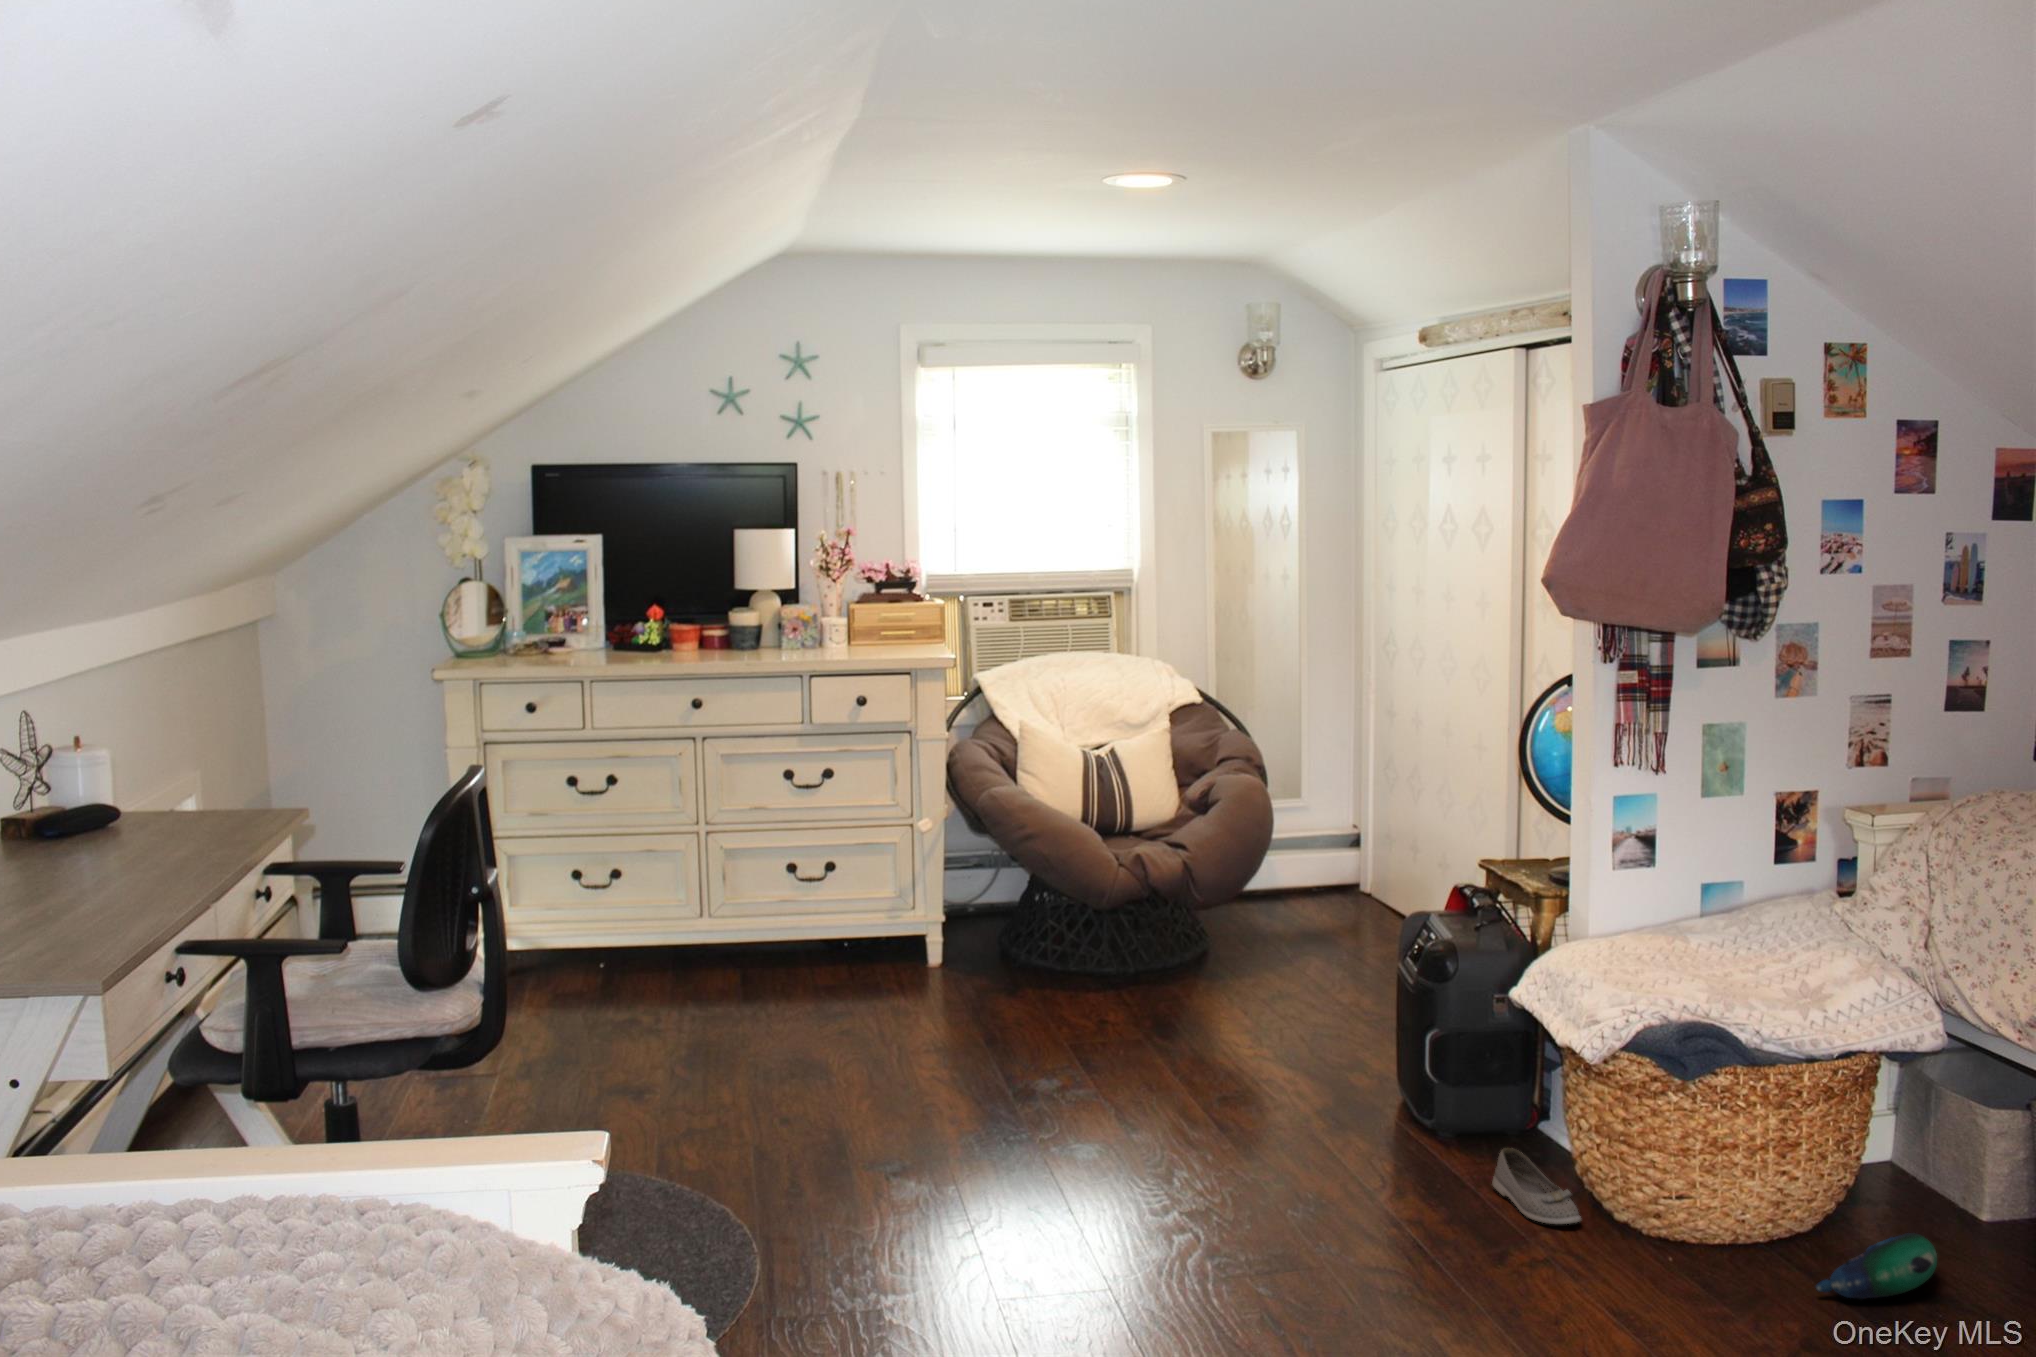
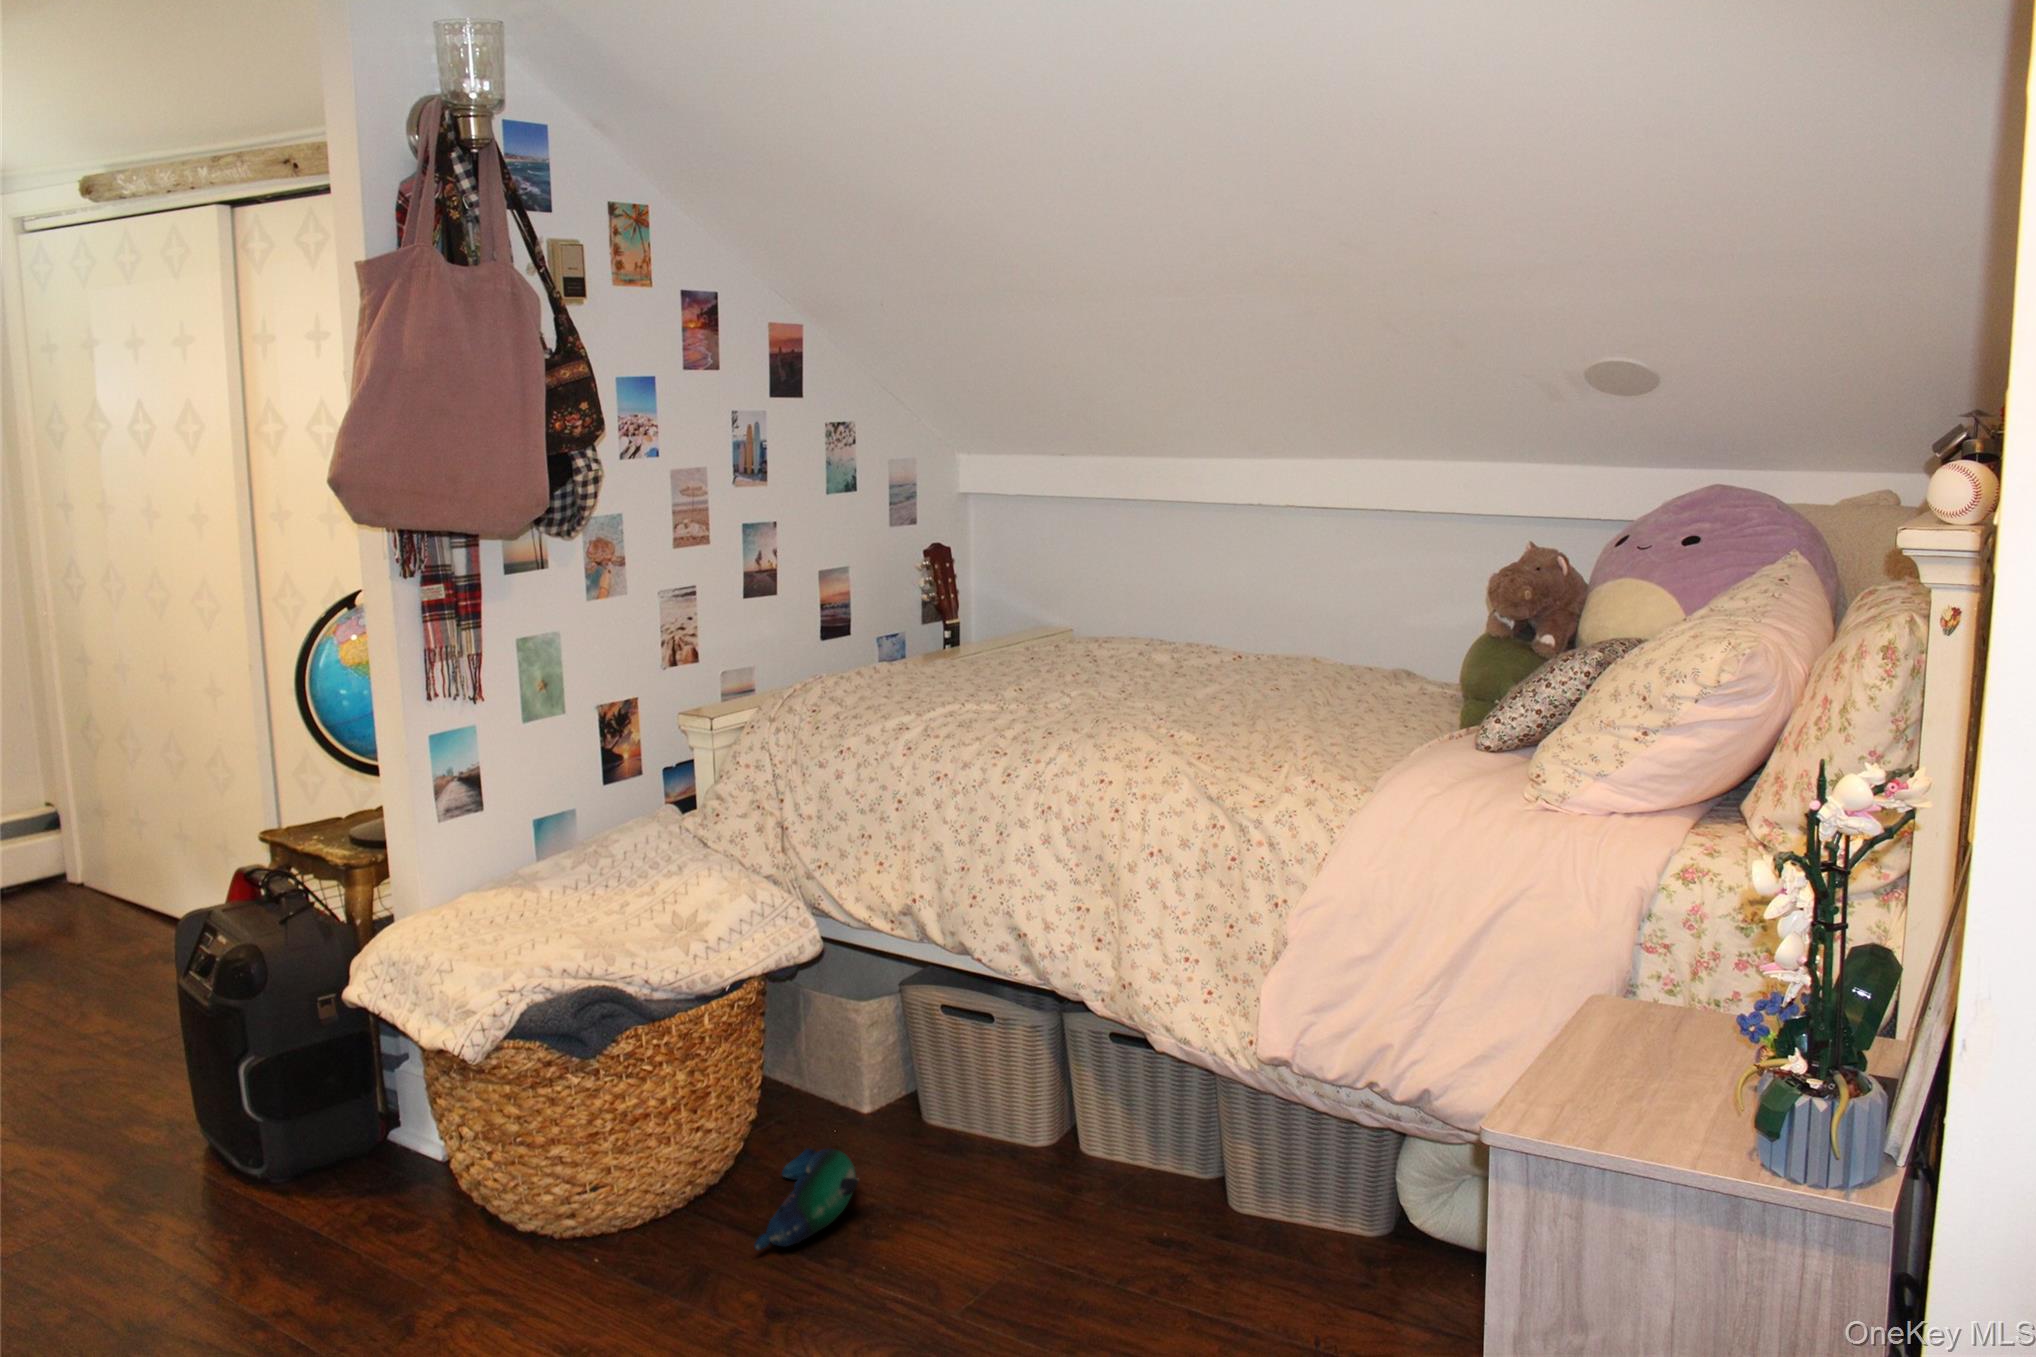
shoe: present [1492,1148,1581,1224] -> none [349,1182,475,1269]

